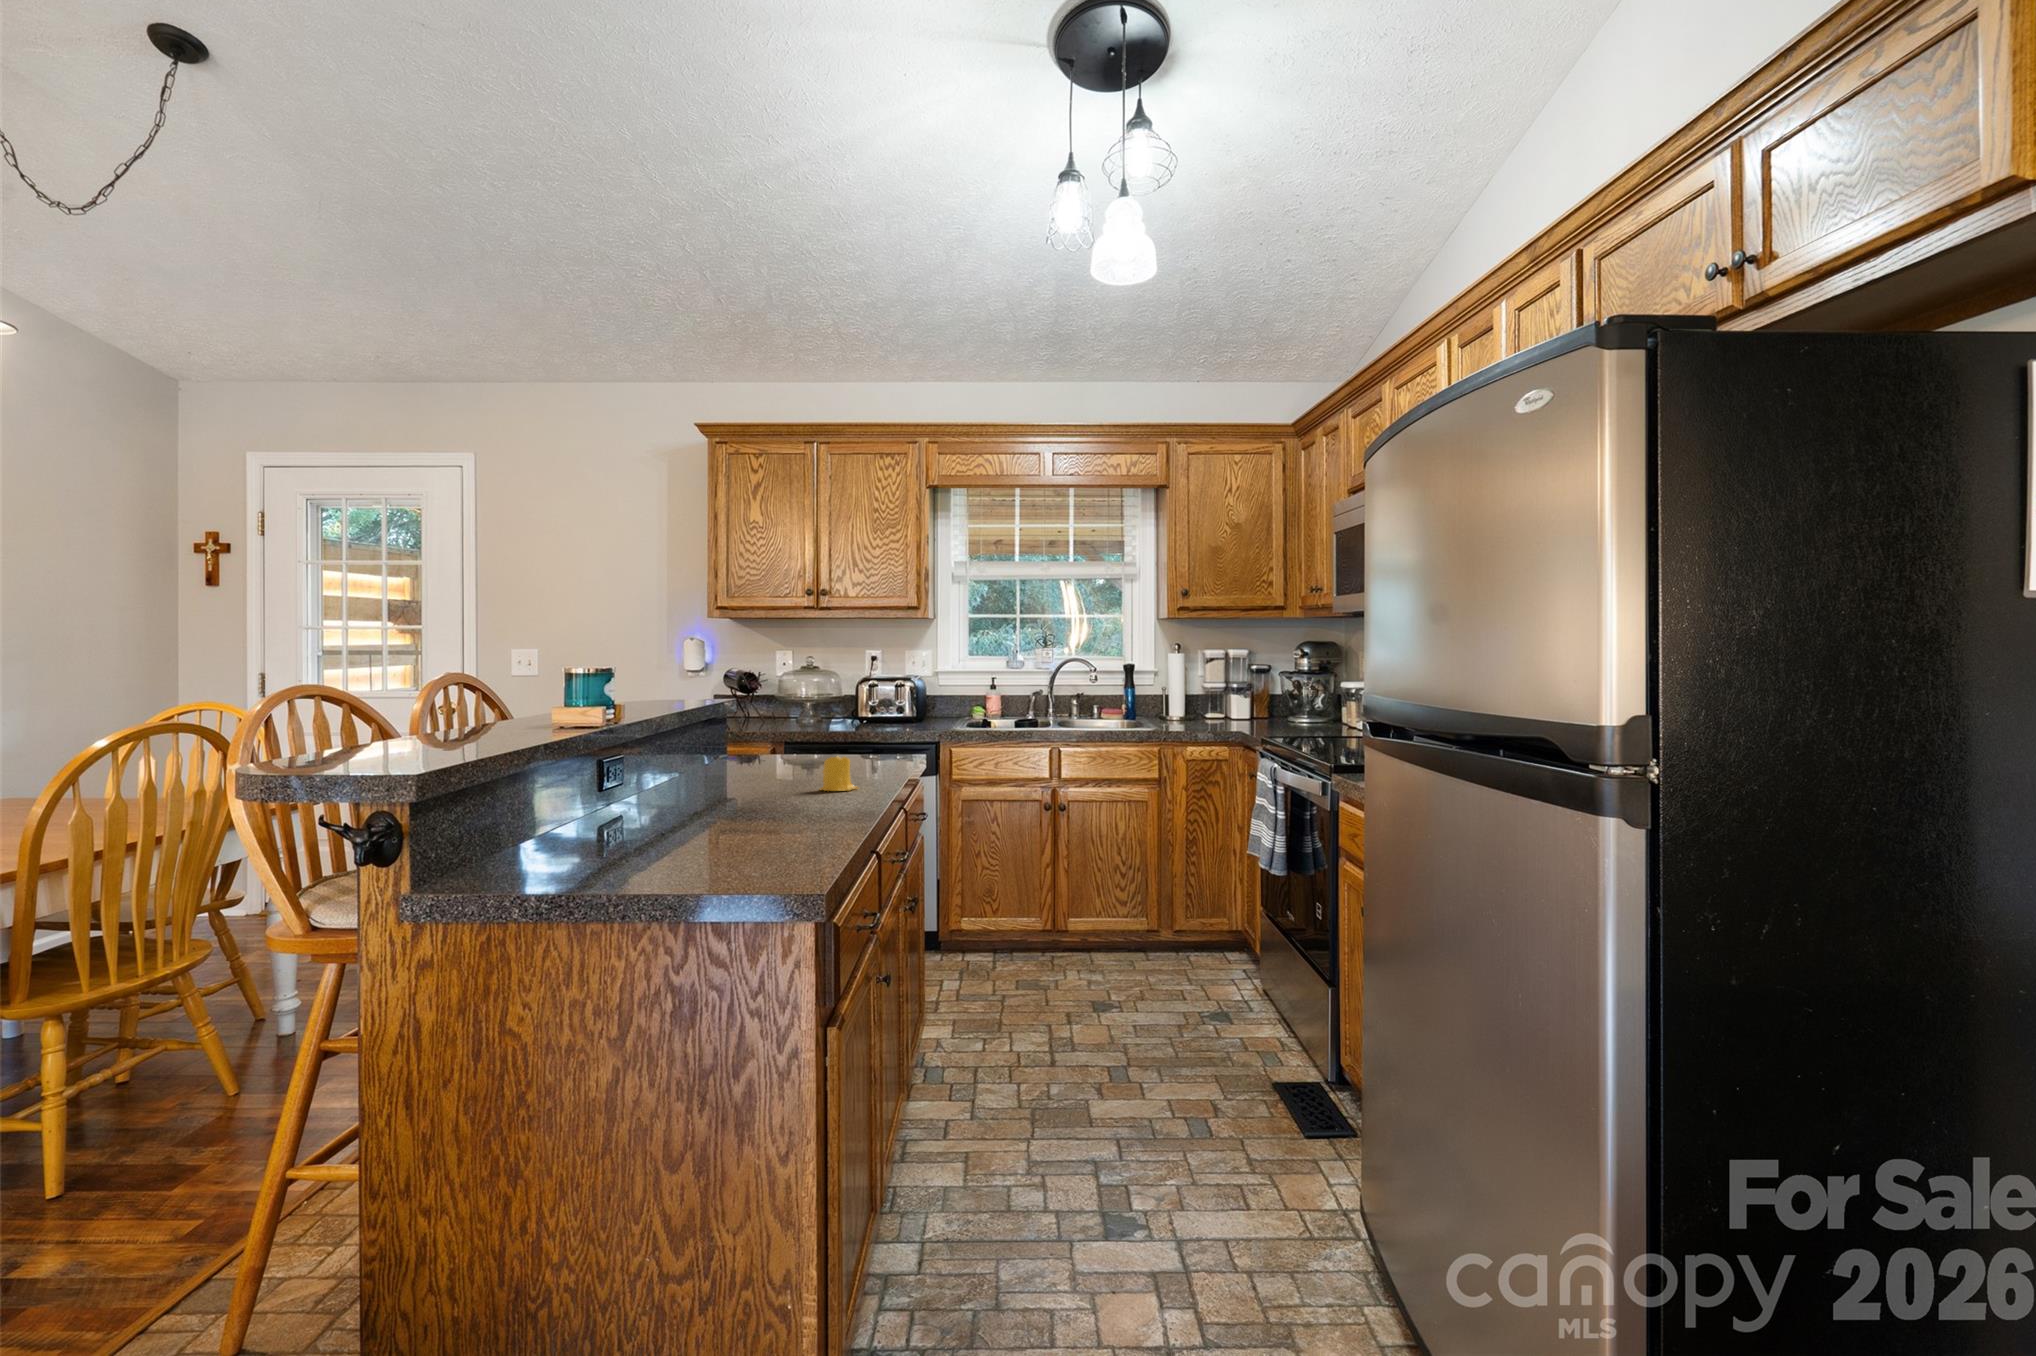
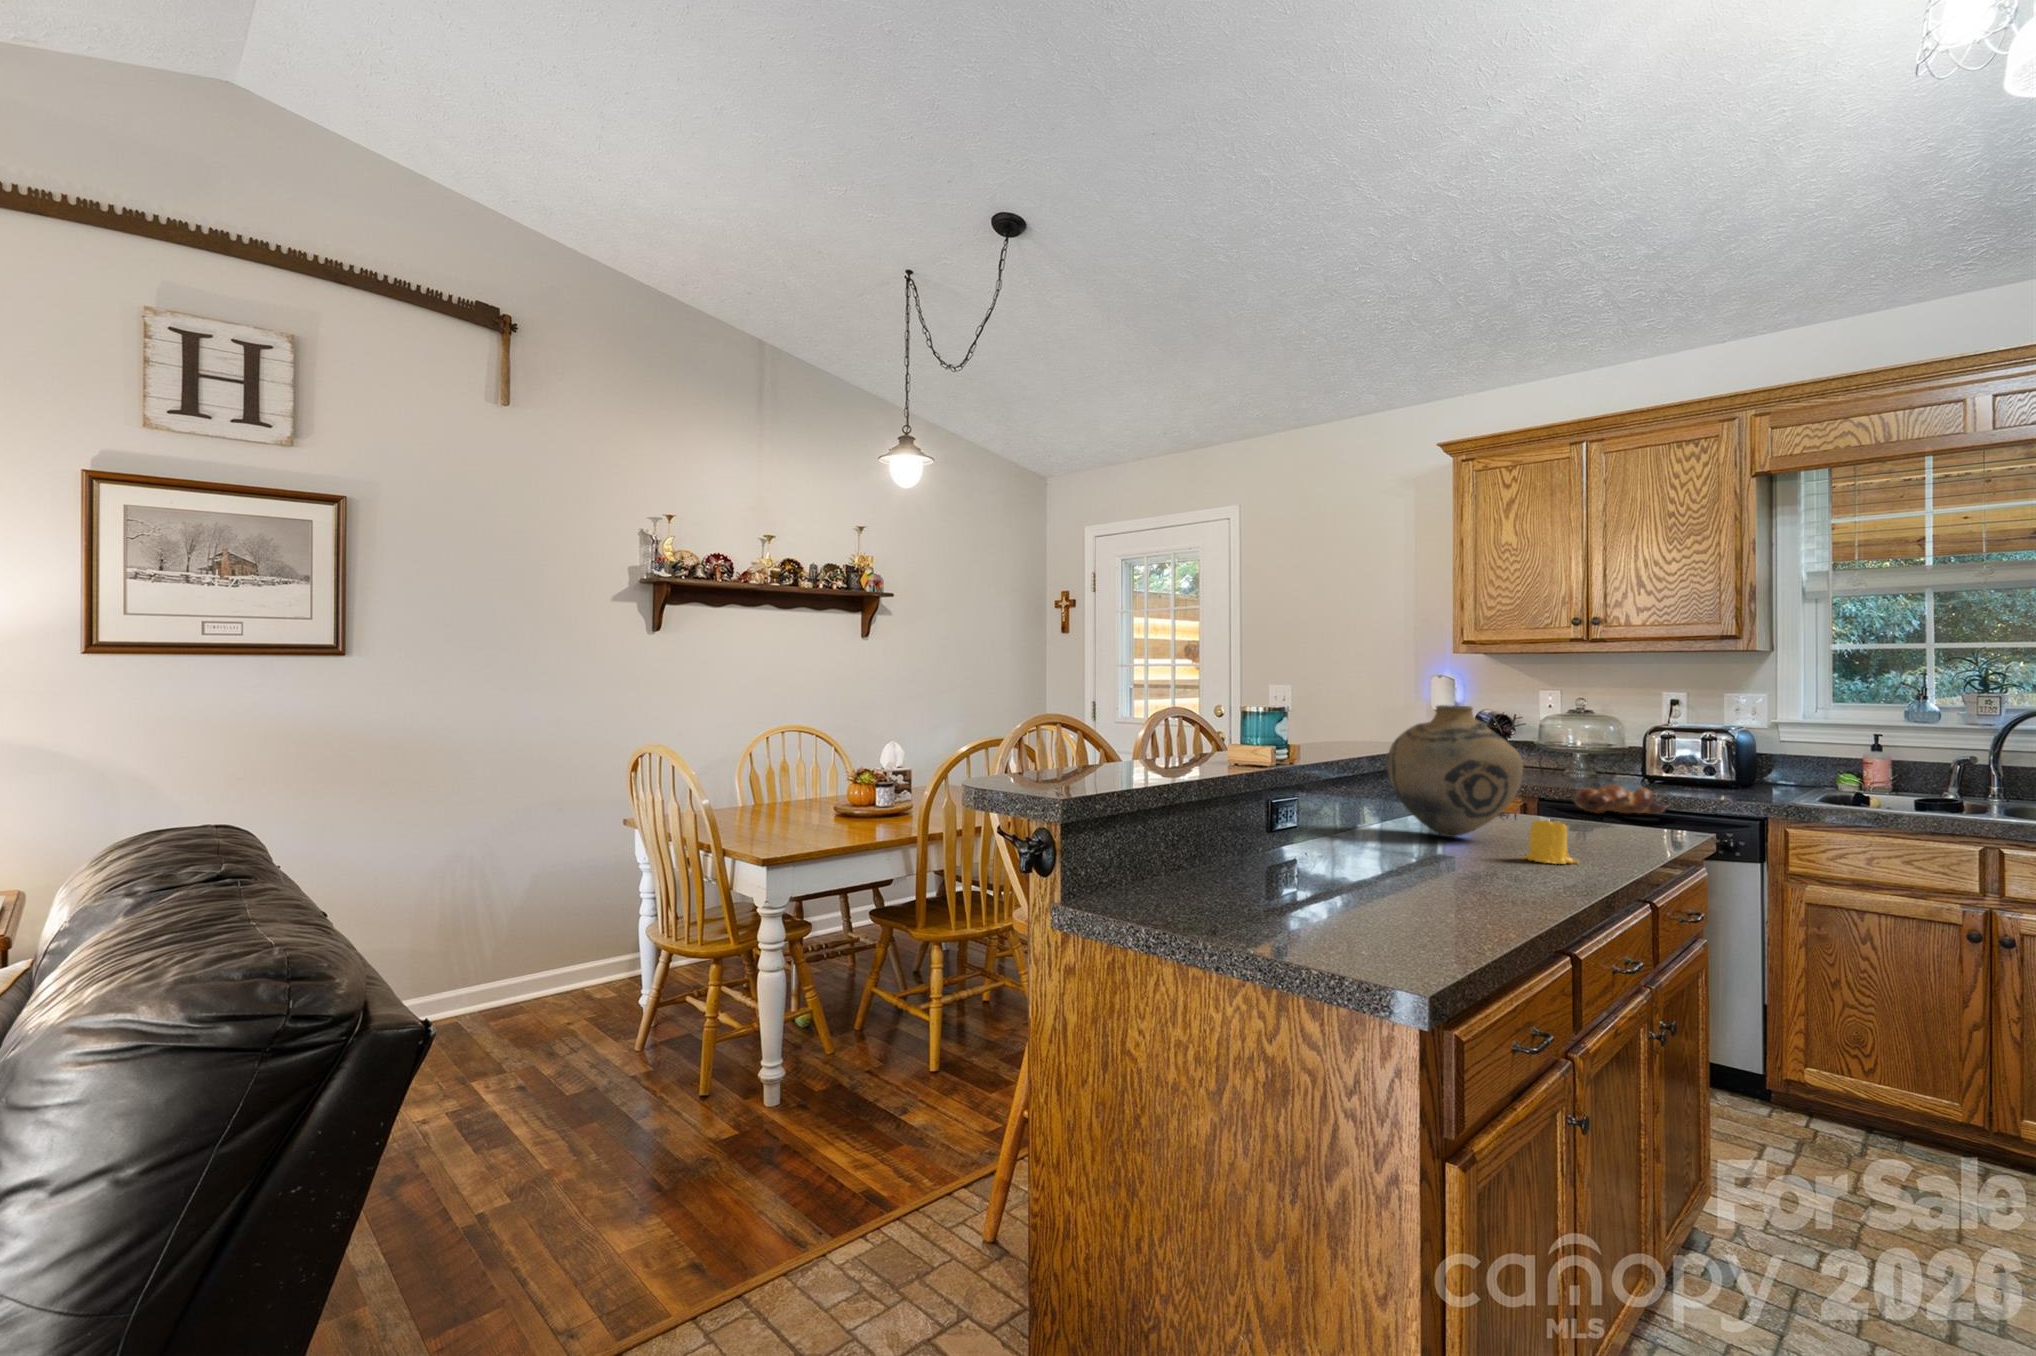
vase: none [692,665,806,781] -> present [1387,705,1523,837]
bread loaf: none [812,728,875,753] -> present [1574,784,1665,814]

